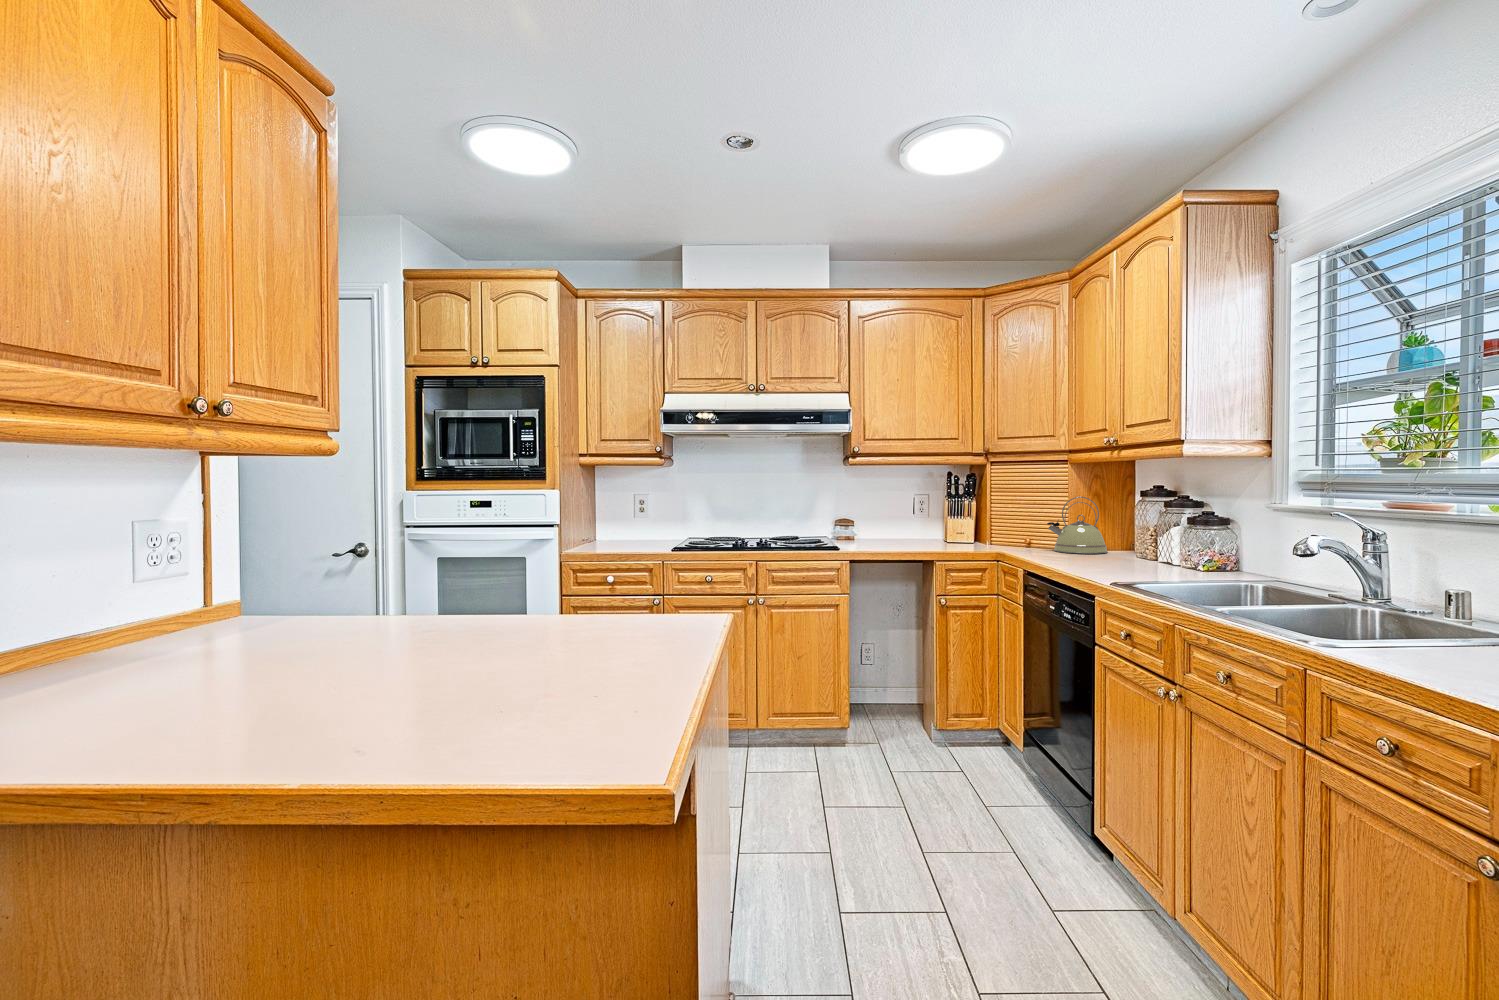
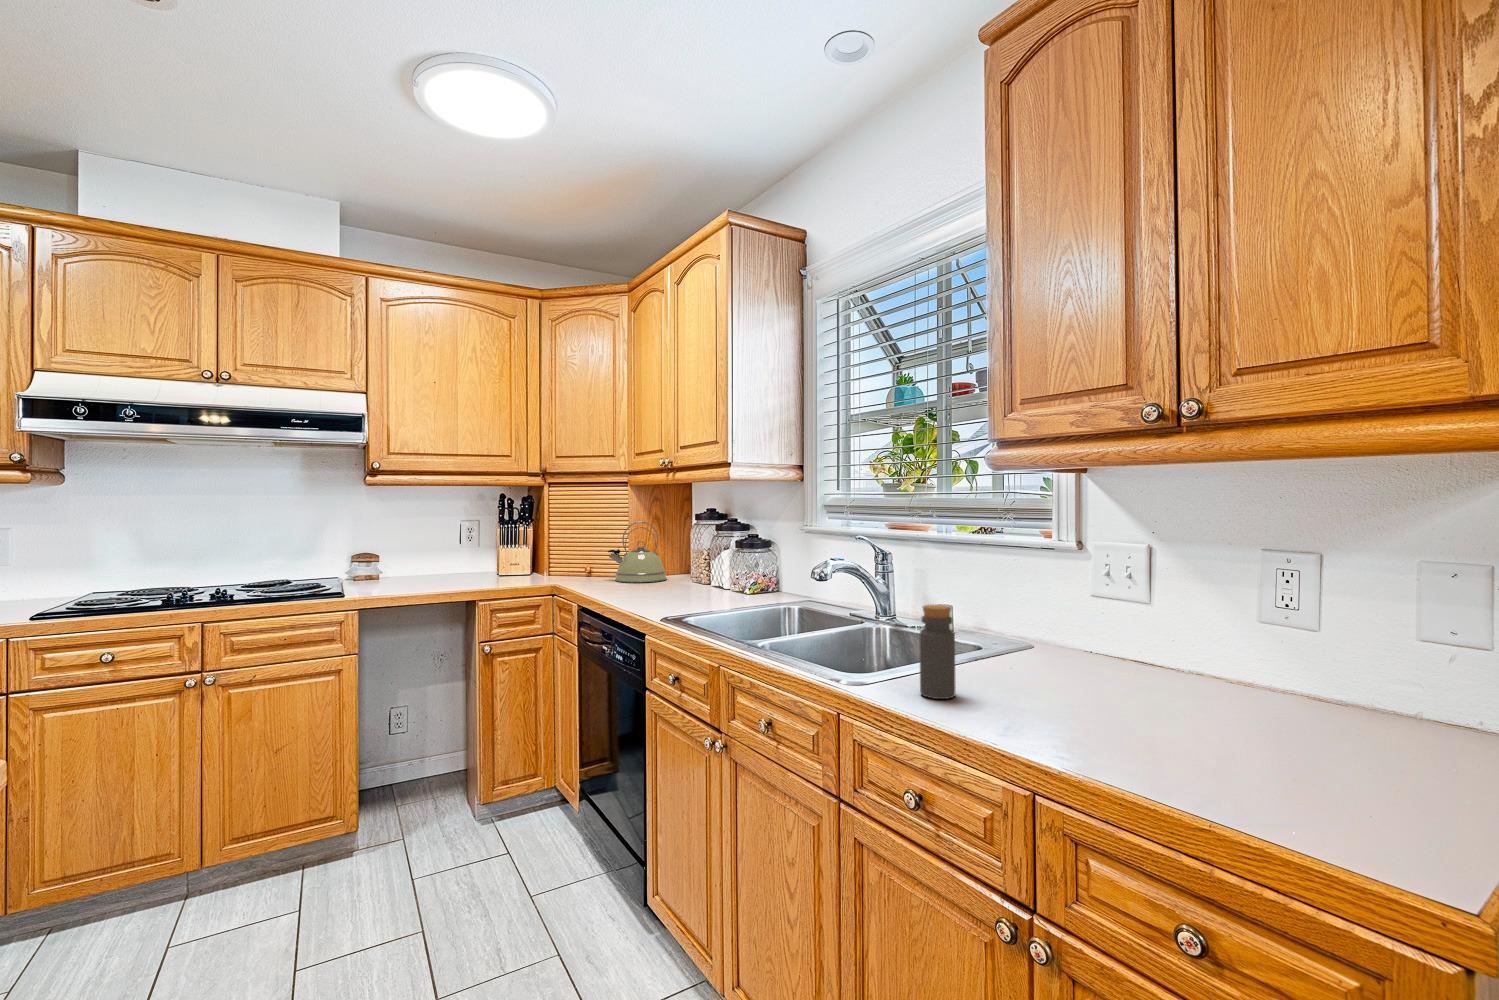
bottle: none [1405,576,1452,667] -> present [919,605,956,699]

